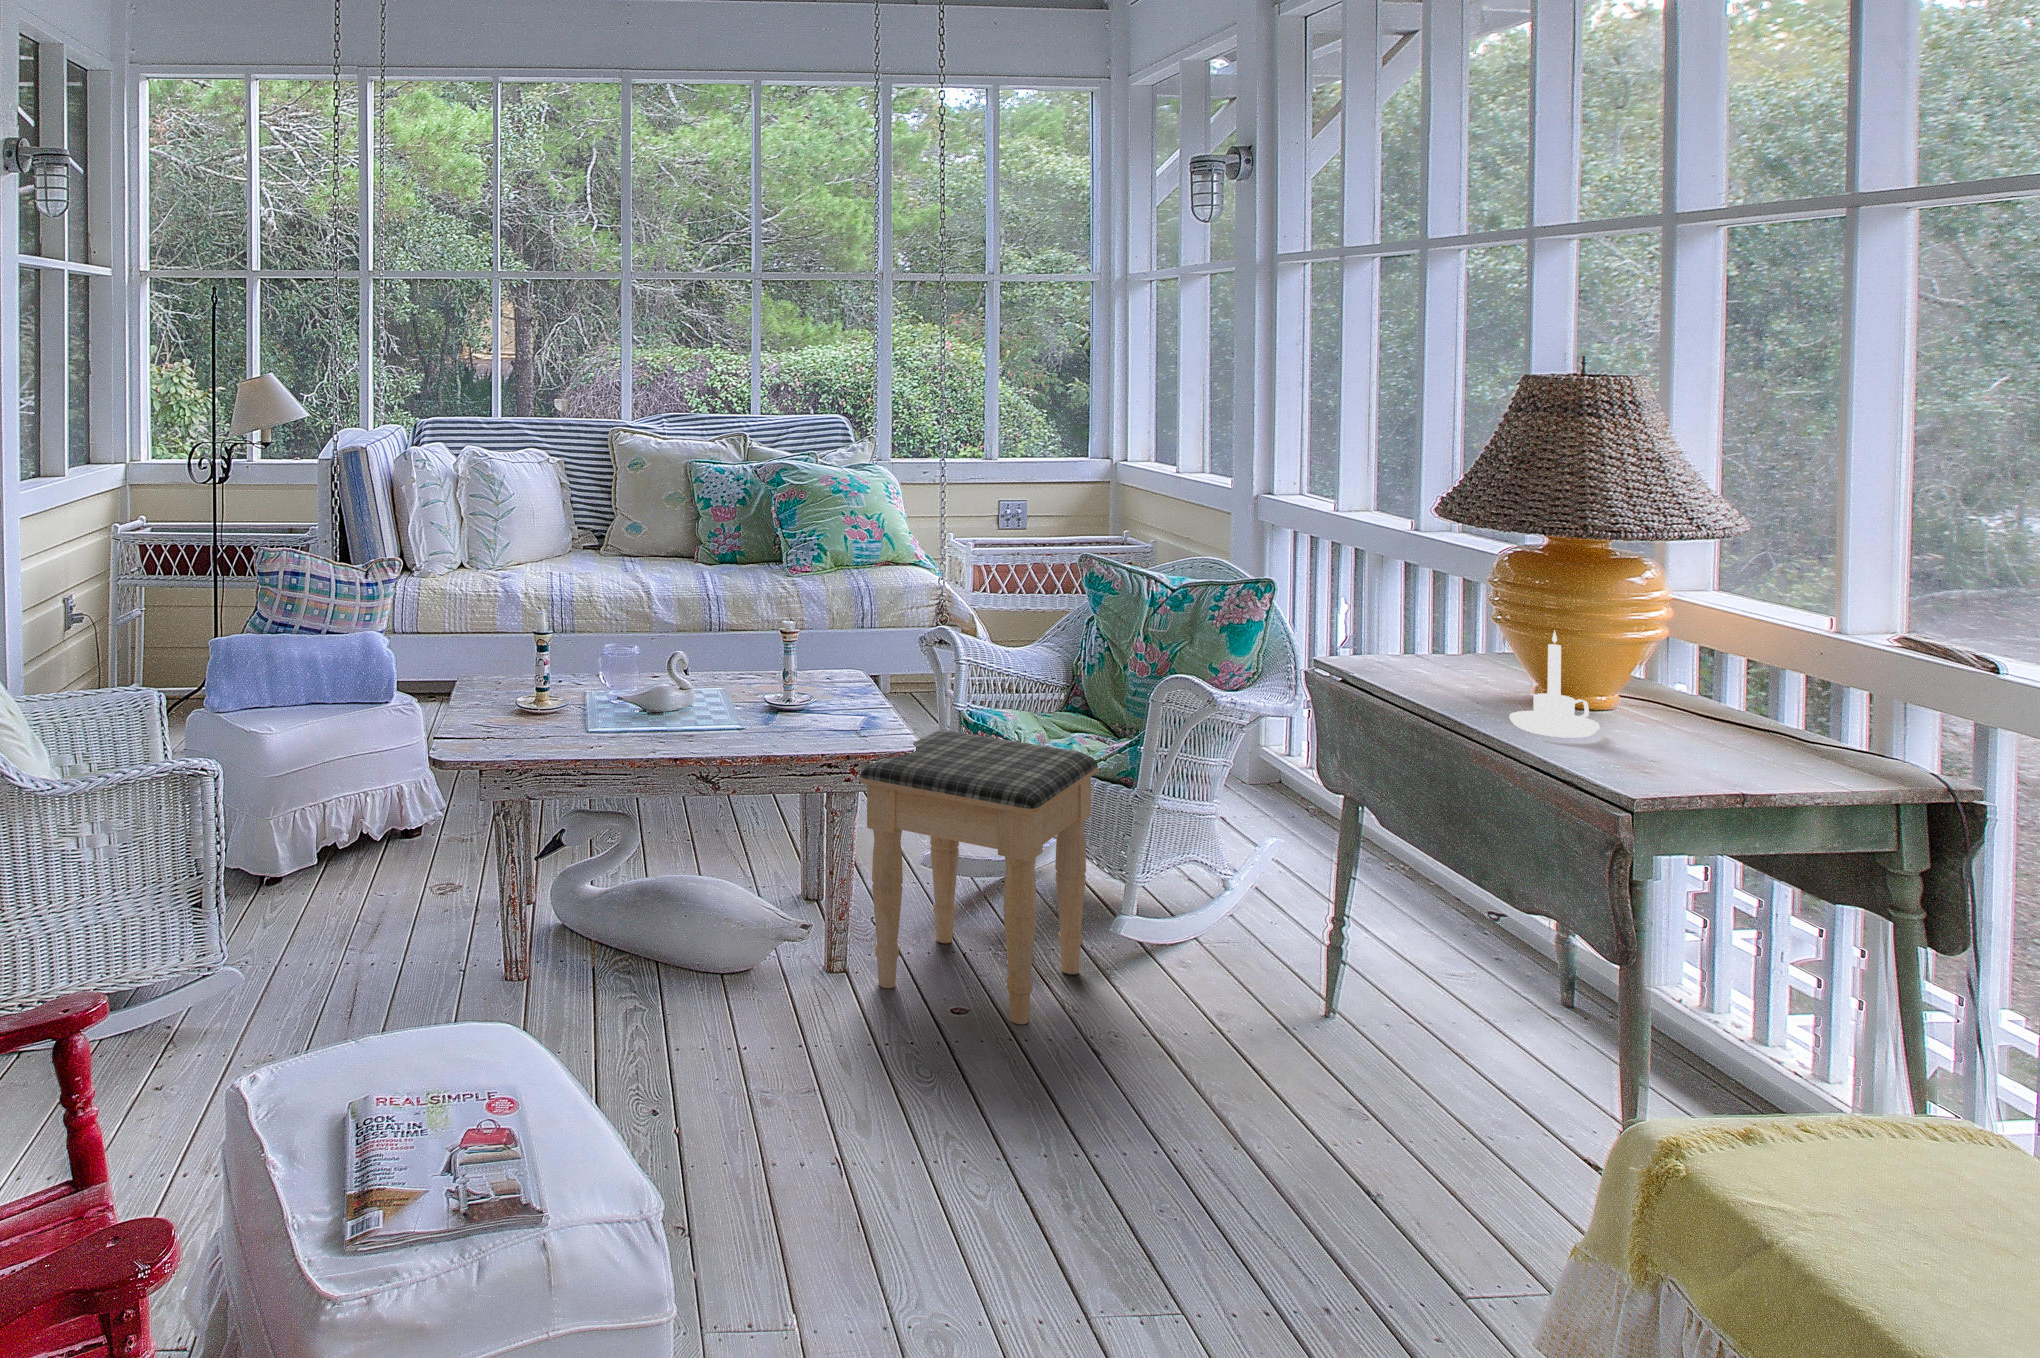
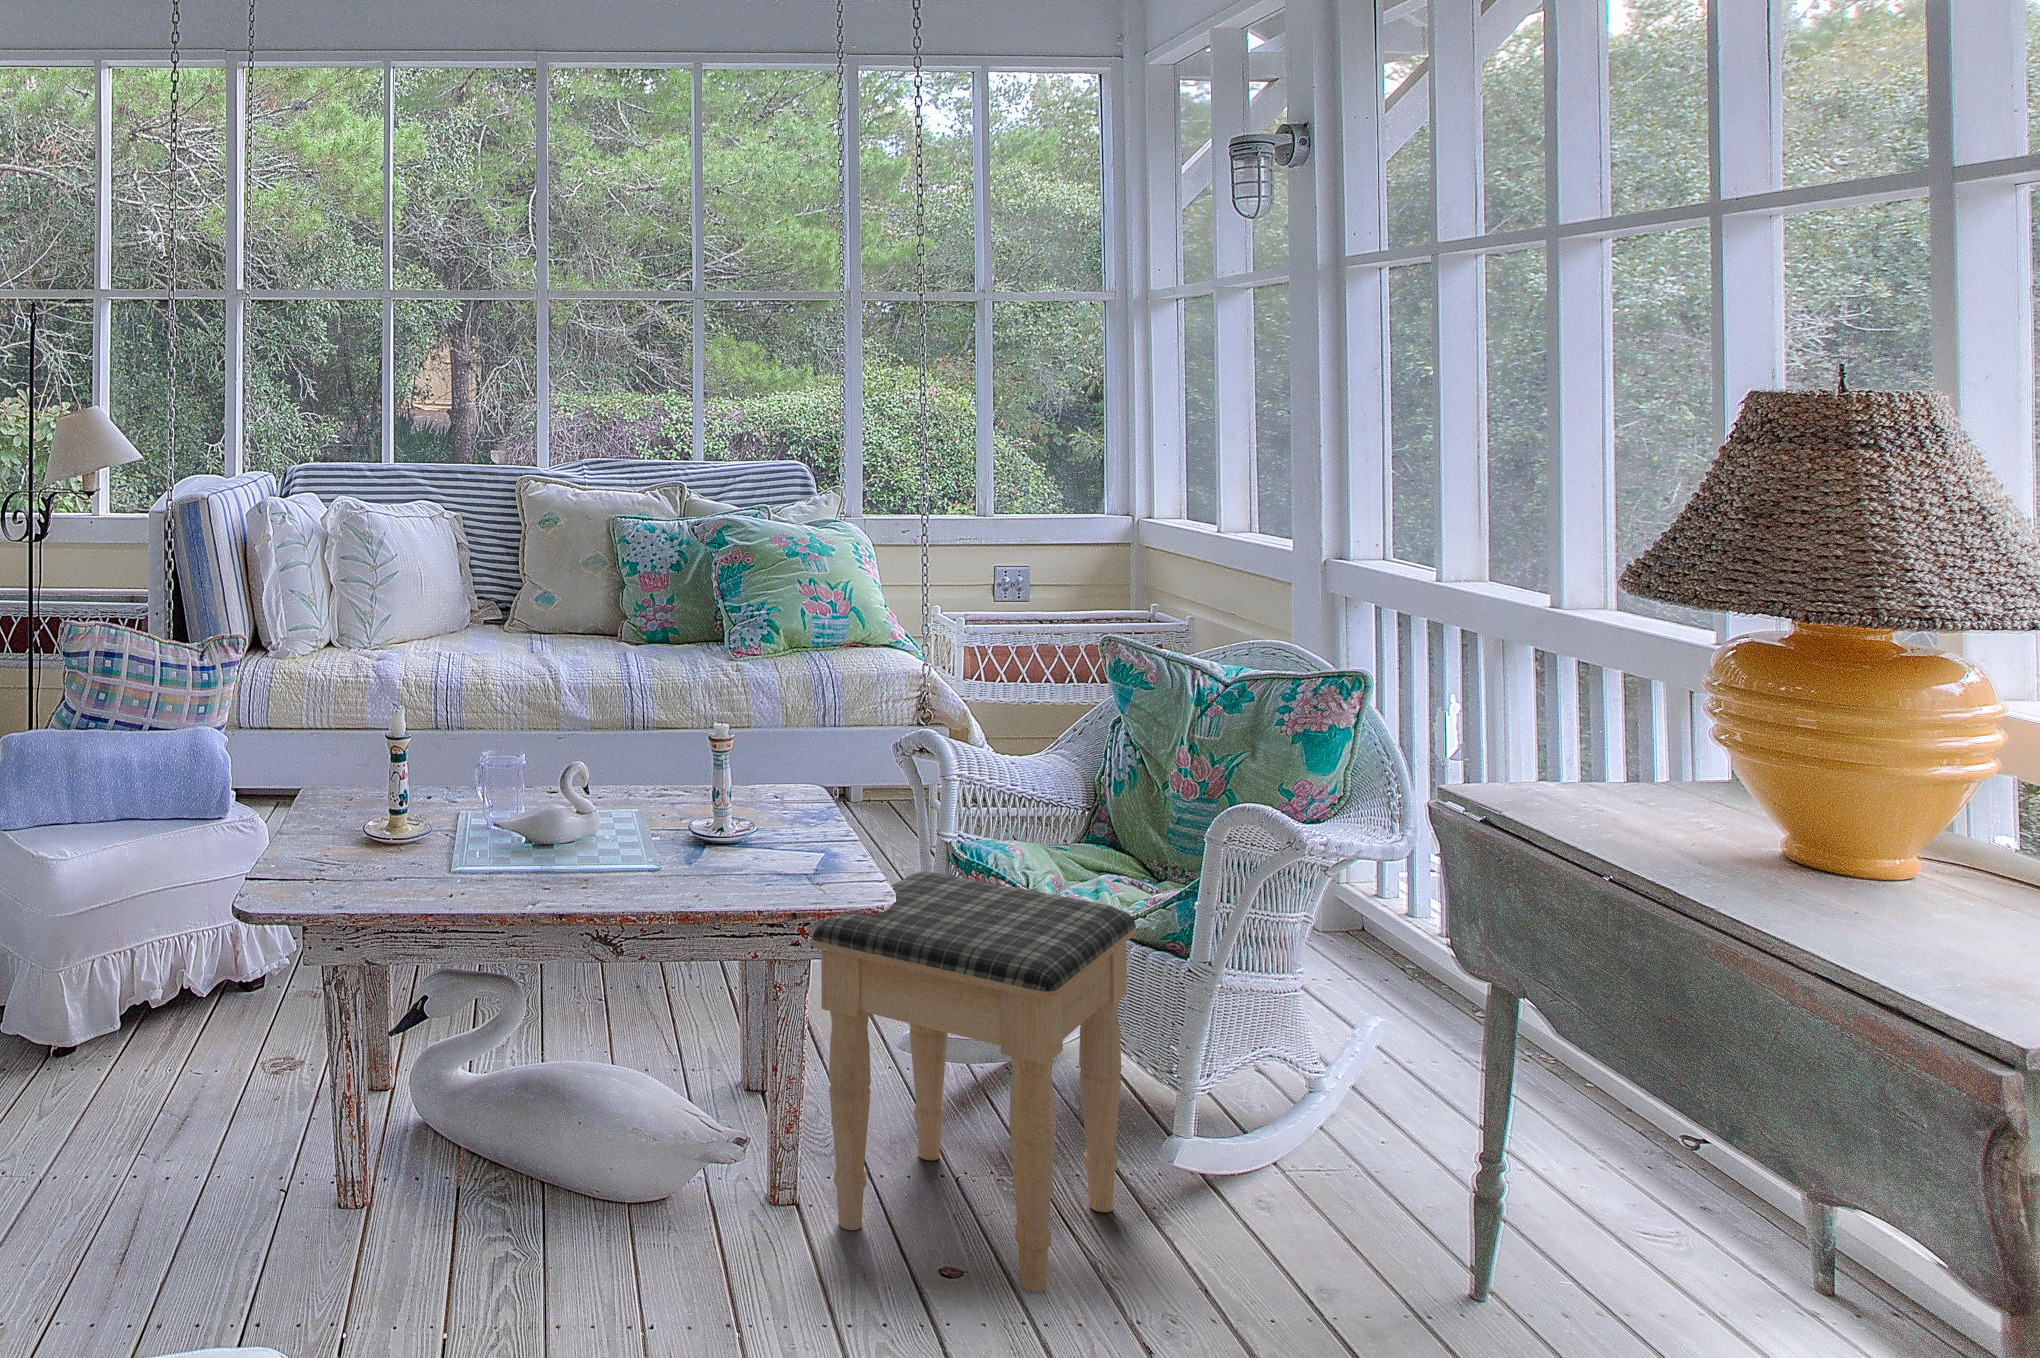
candle holder: present [1509,630,1600,738] -> none [1748,754,1891,915]

